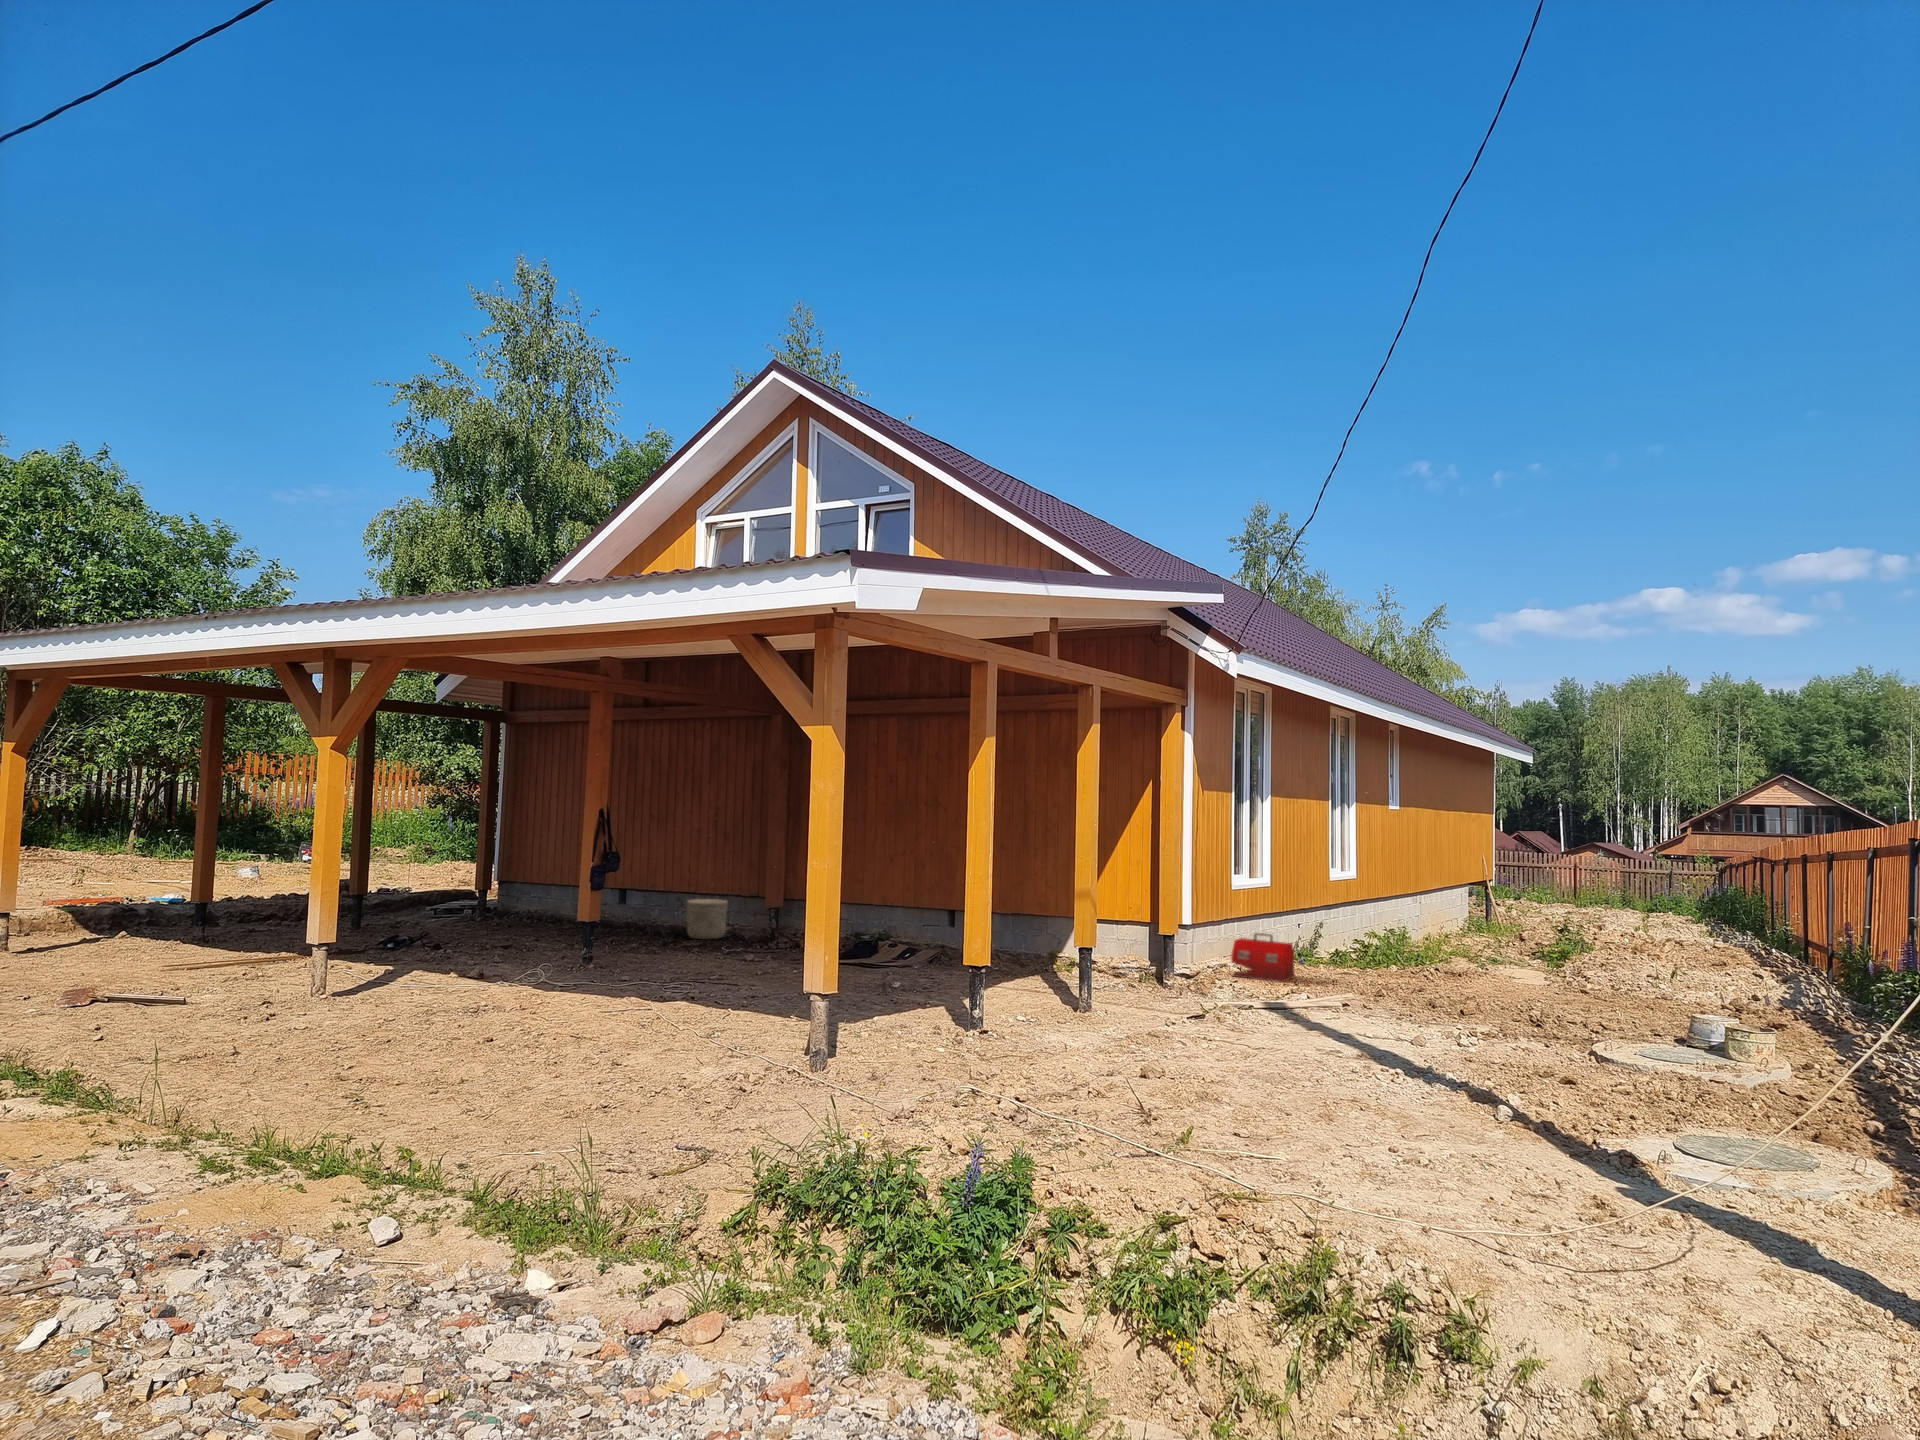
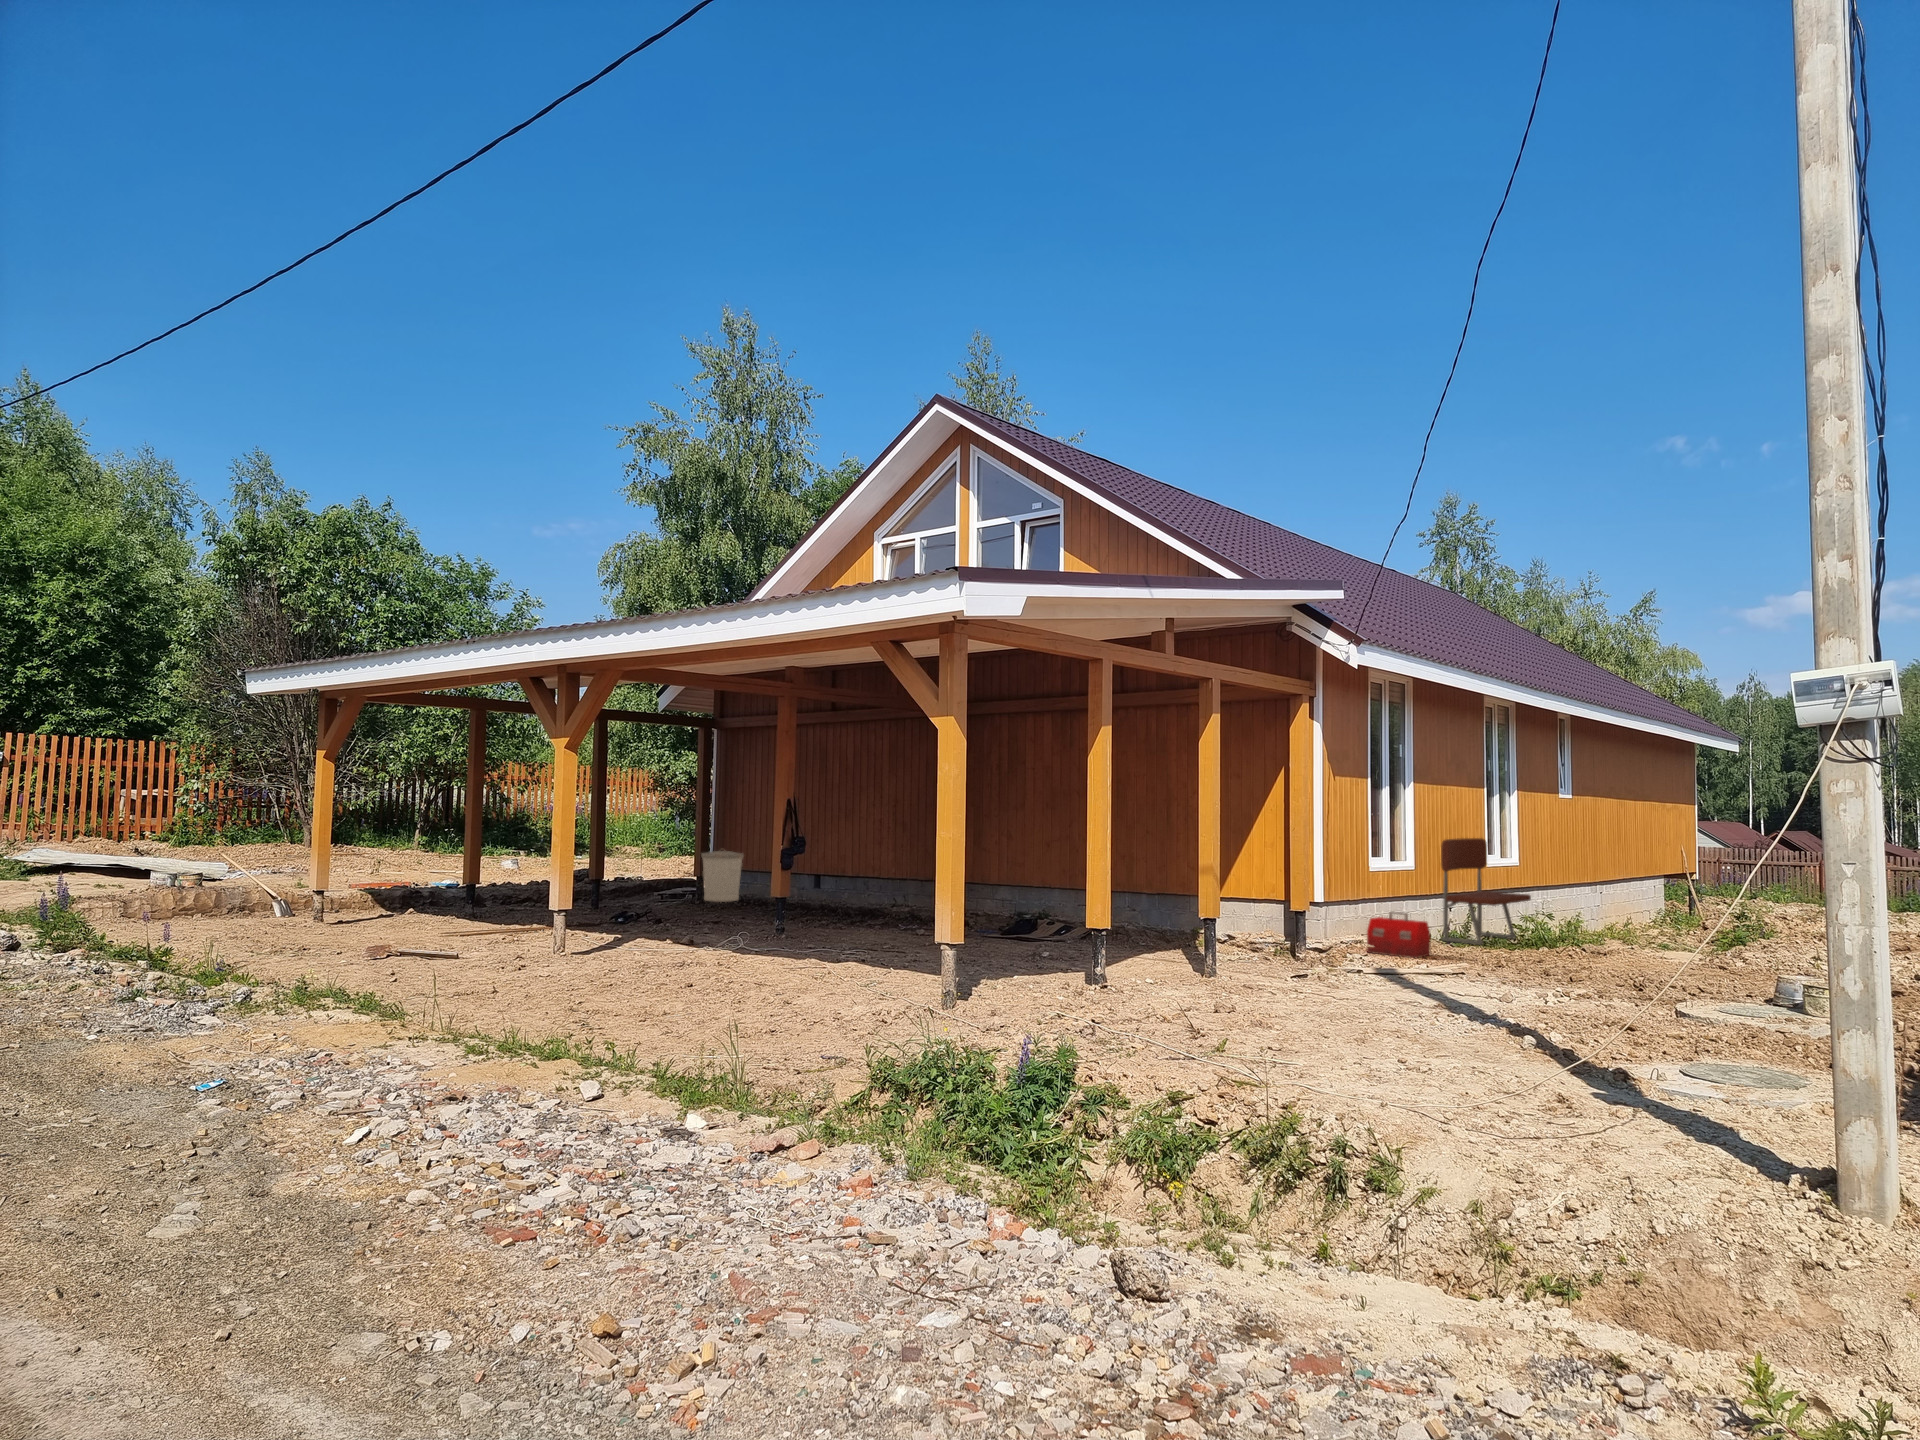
bench: none [1295,852,1378,963] -> present [1441,838,1531,945]
trash can: none [490,860,541,920] -> present [701,850,744,902]
planter: present [687,899,728,939] -> none [867,882,903,918]

